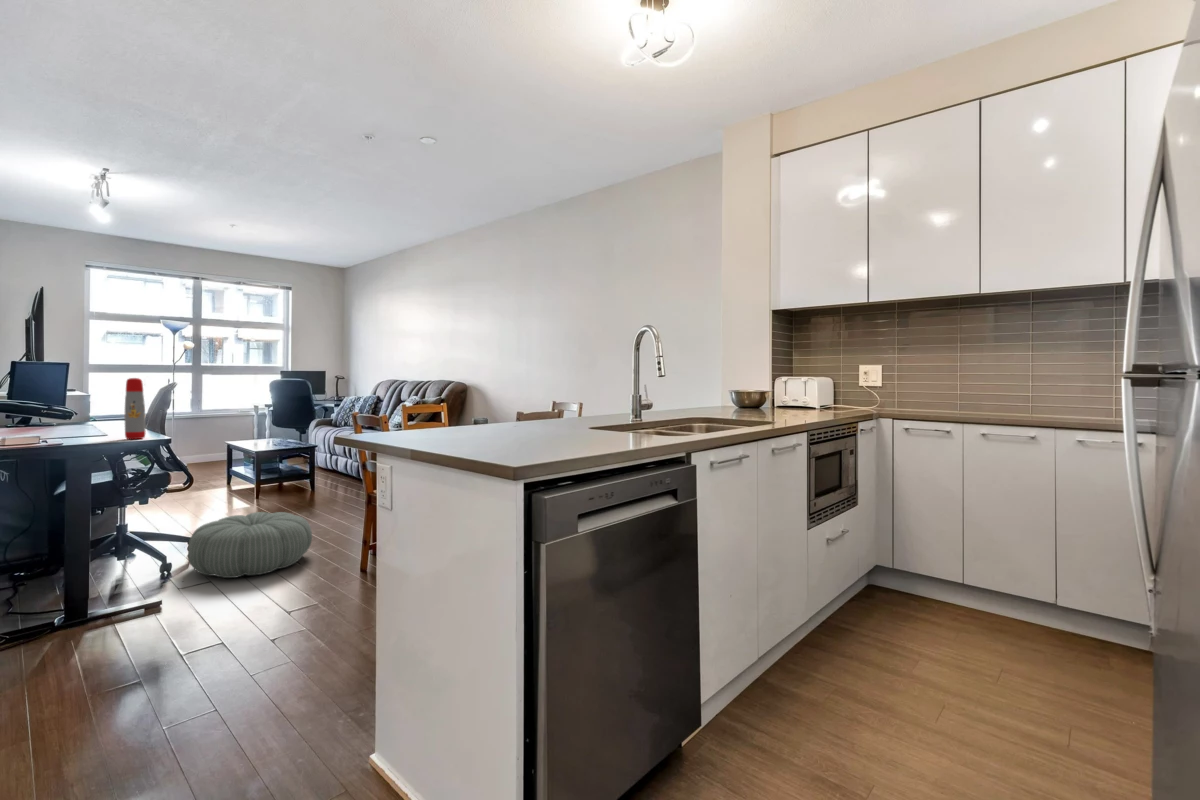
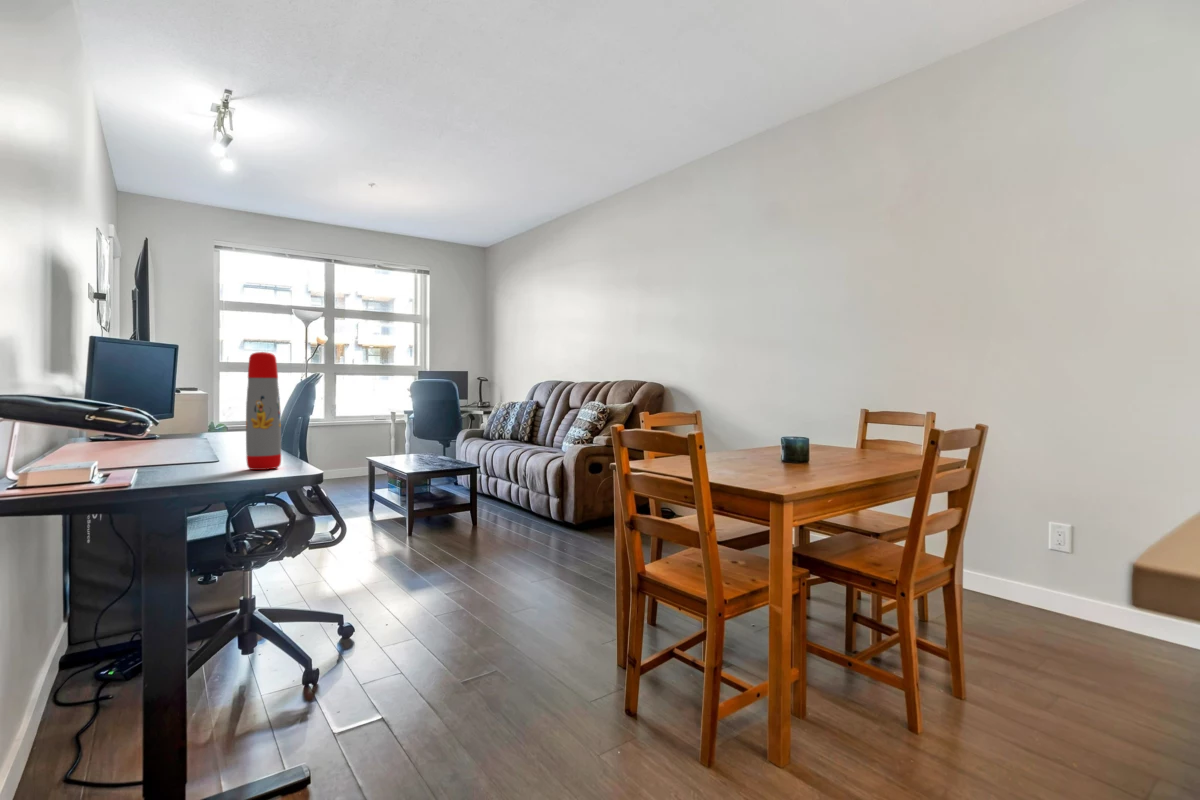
pouf: present [188,512,312,578] -> none [343,582,528,713]

